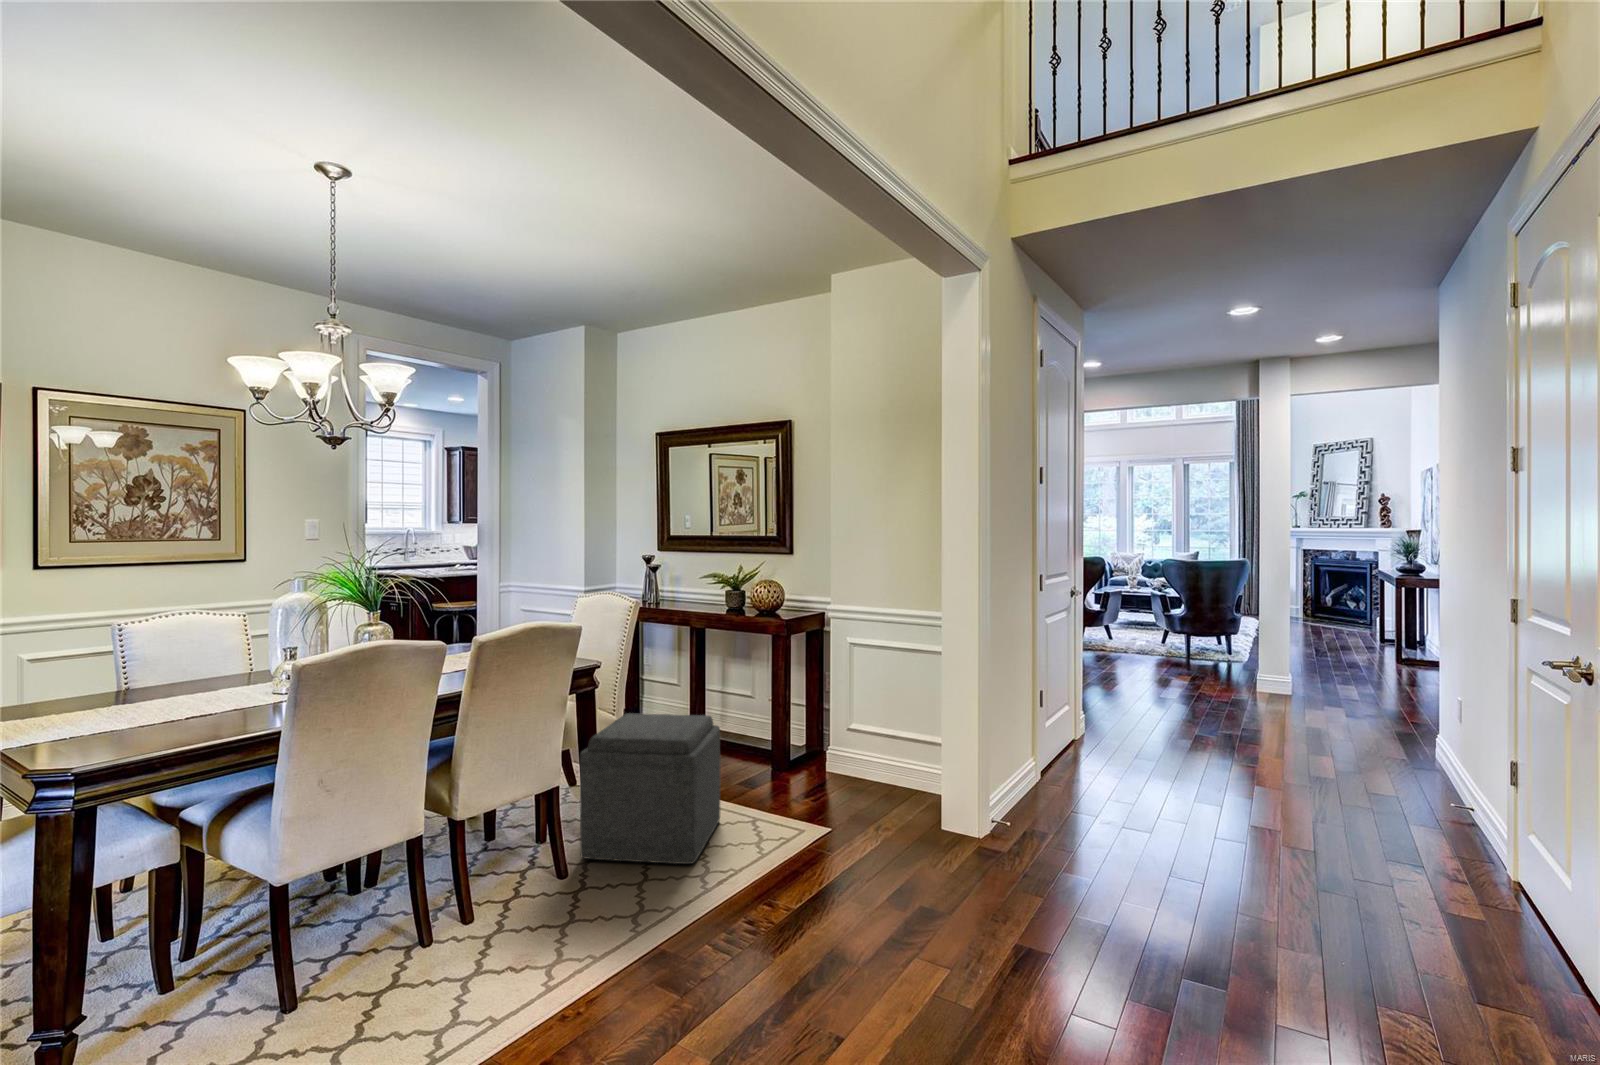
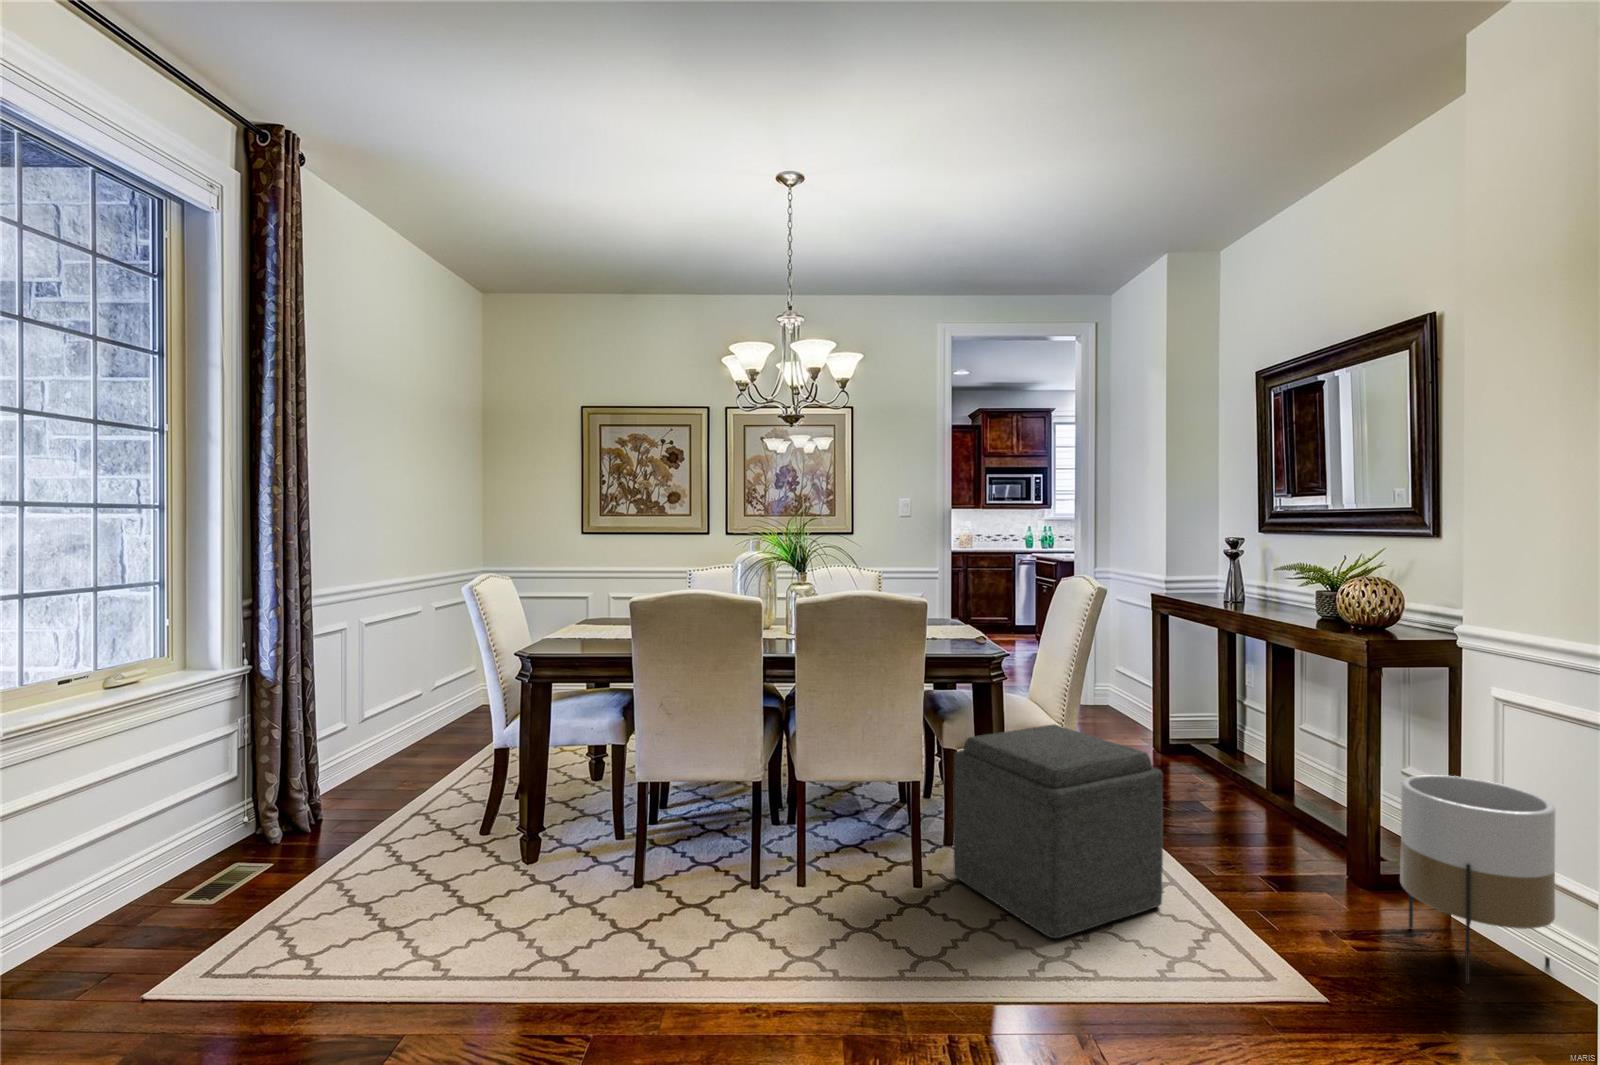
planter: none [822,689,887,797] -> present [1400,775,1555,985]

